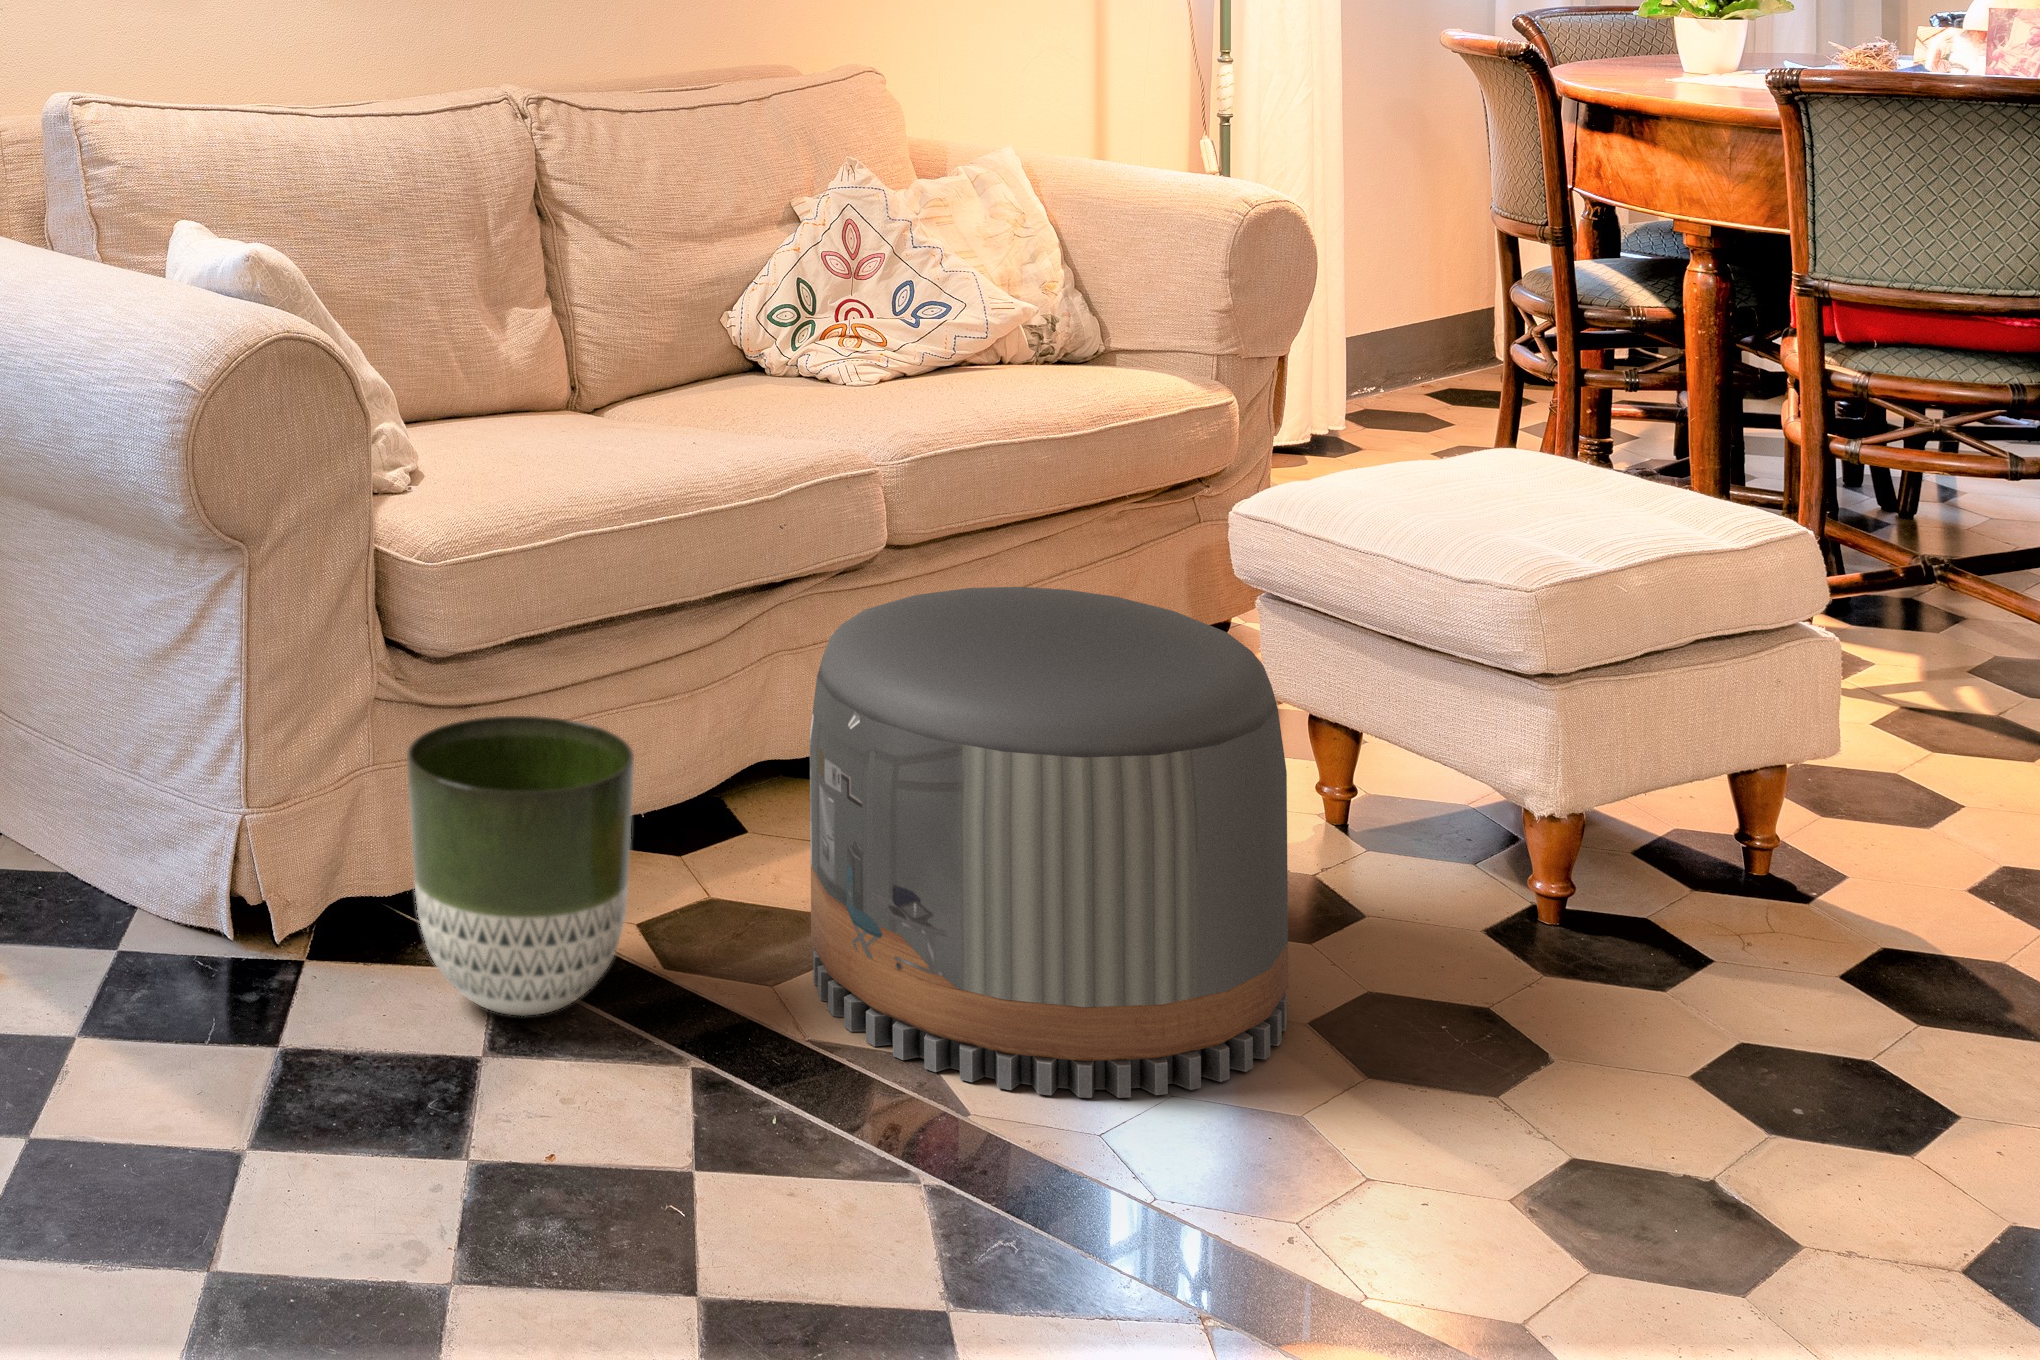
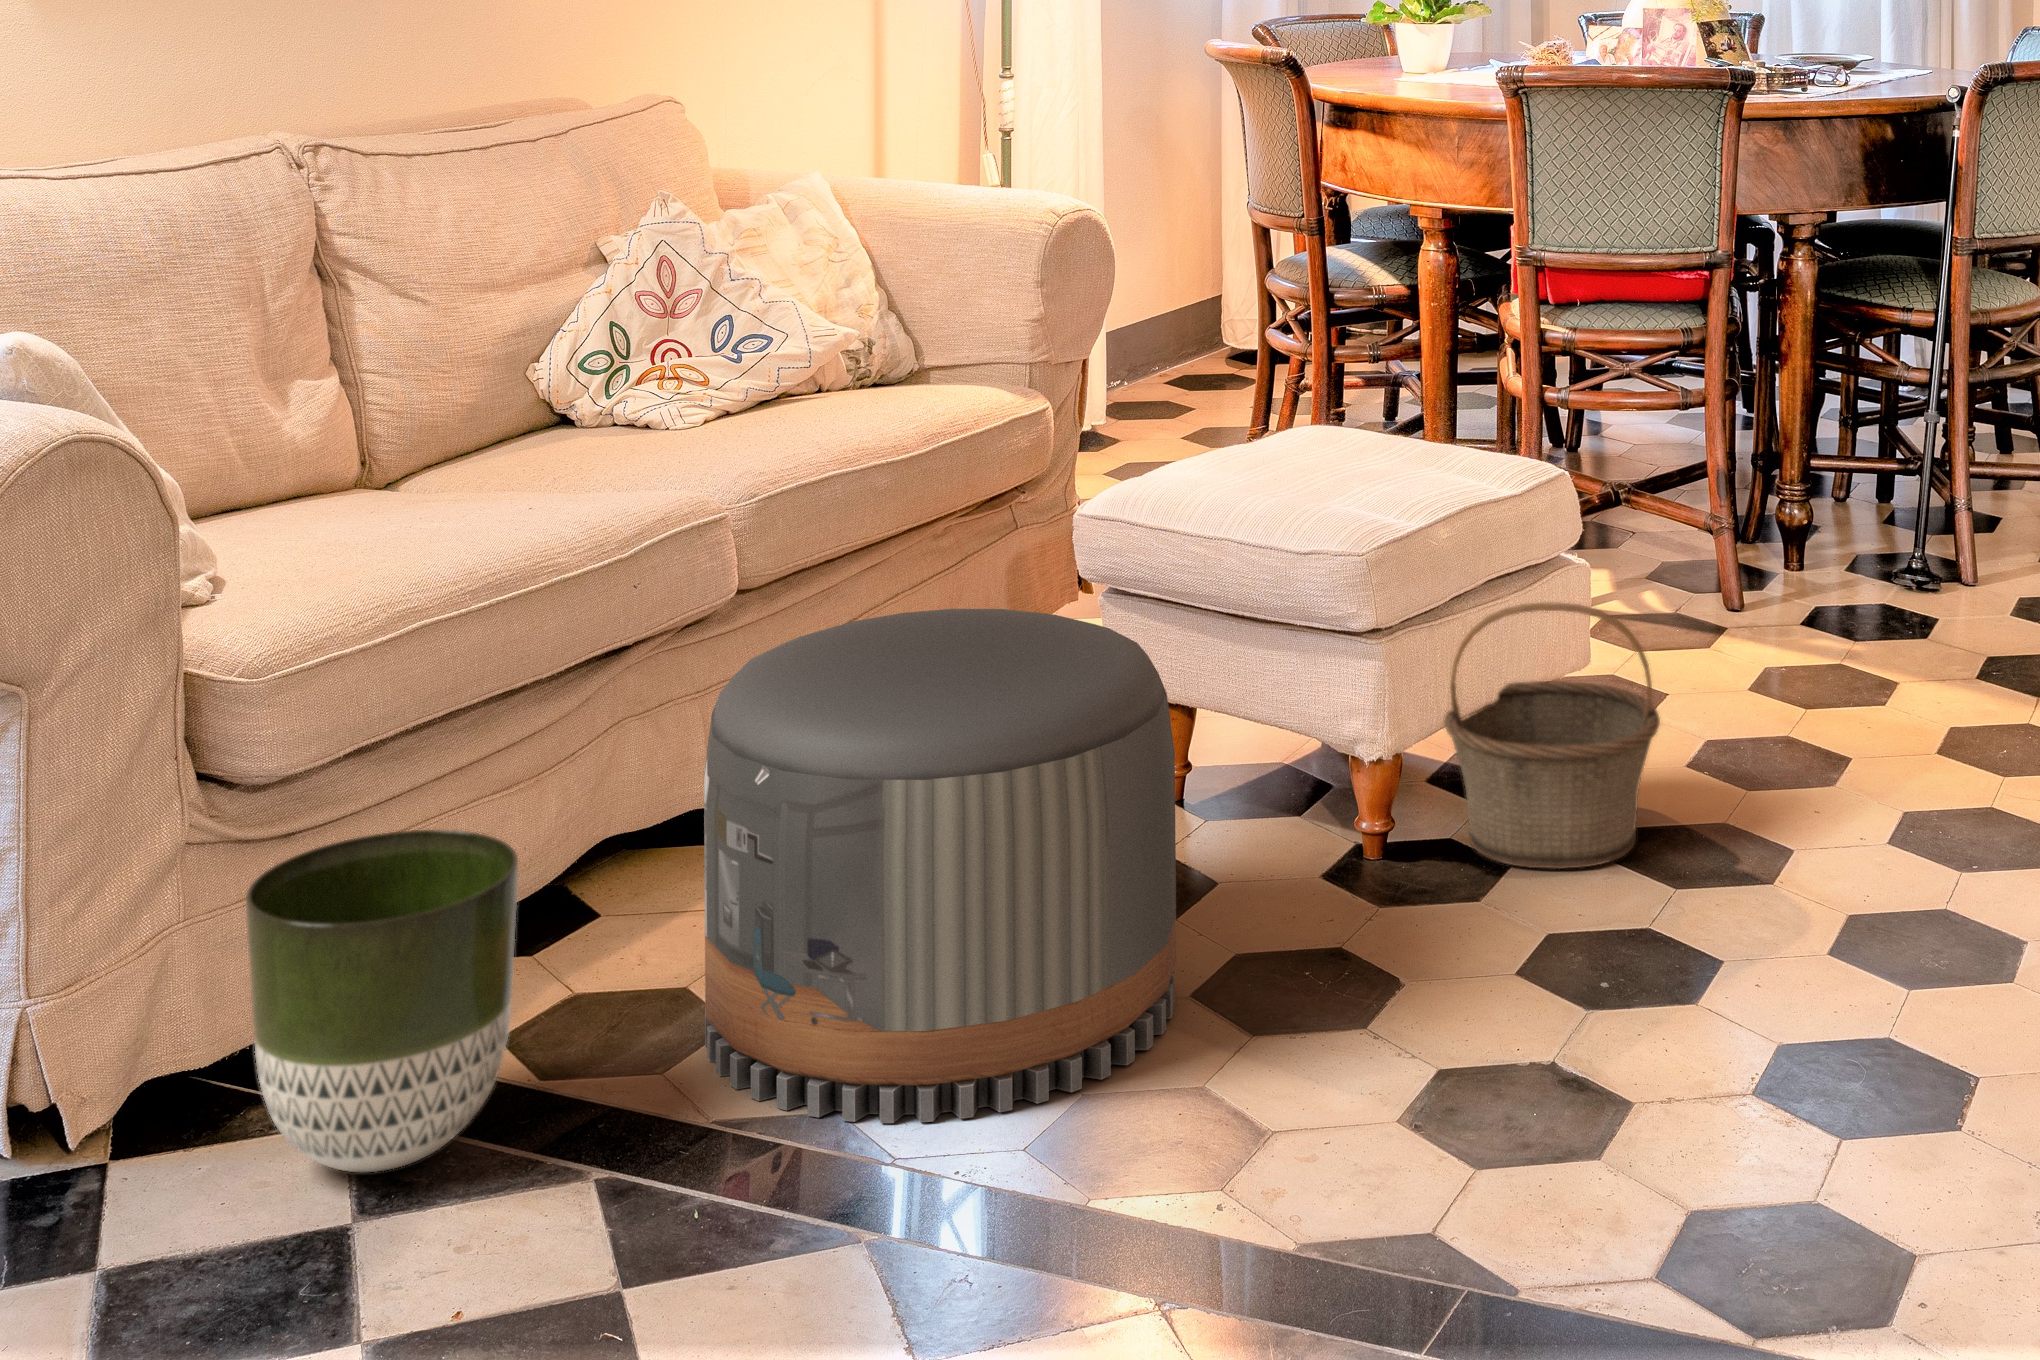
basket: none [1637,678,1915,989] -> present [1444,602,1660,869]

